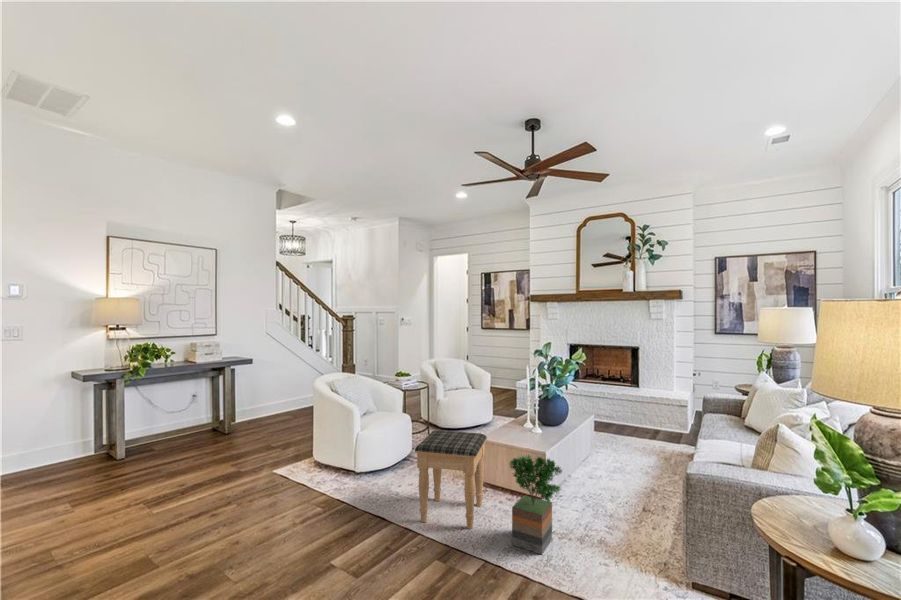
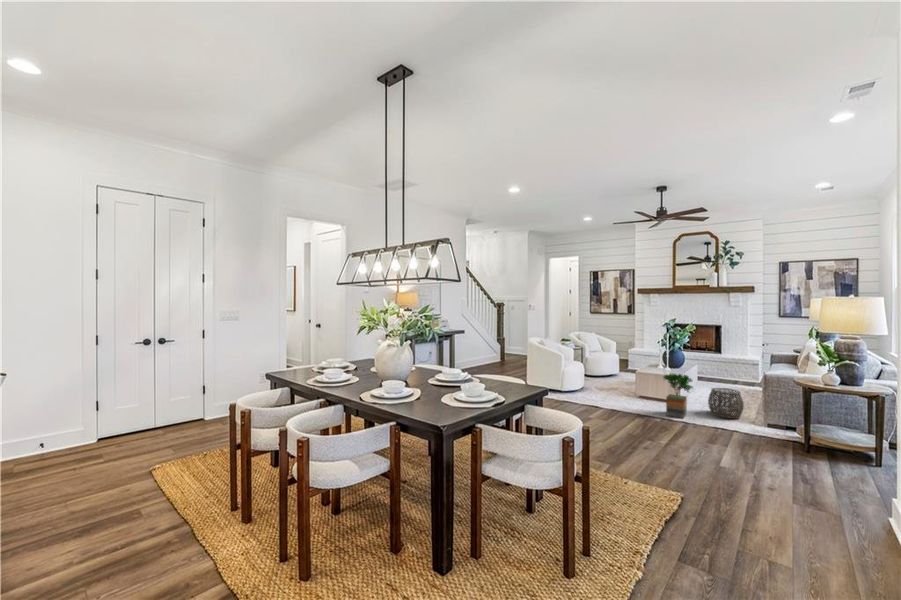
footstool: present [415,430,487,529] -> none [609,364,644,410]
woven basket: none [594,478,657,550] -> present [708,388,744,419]

